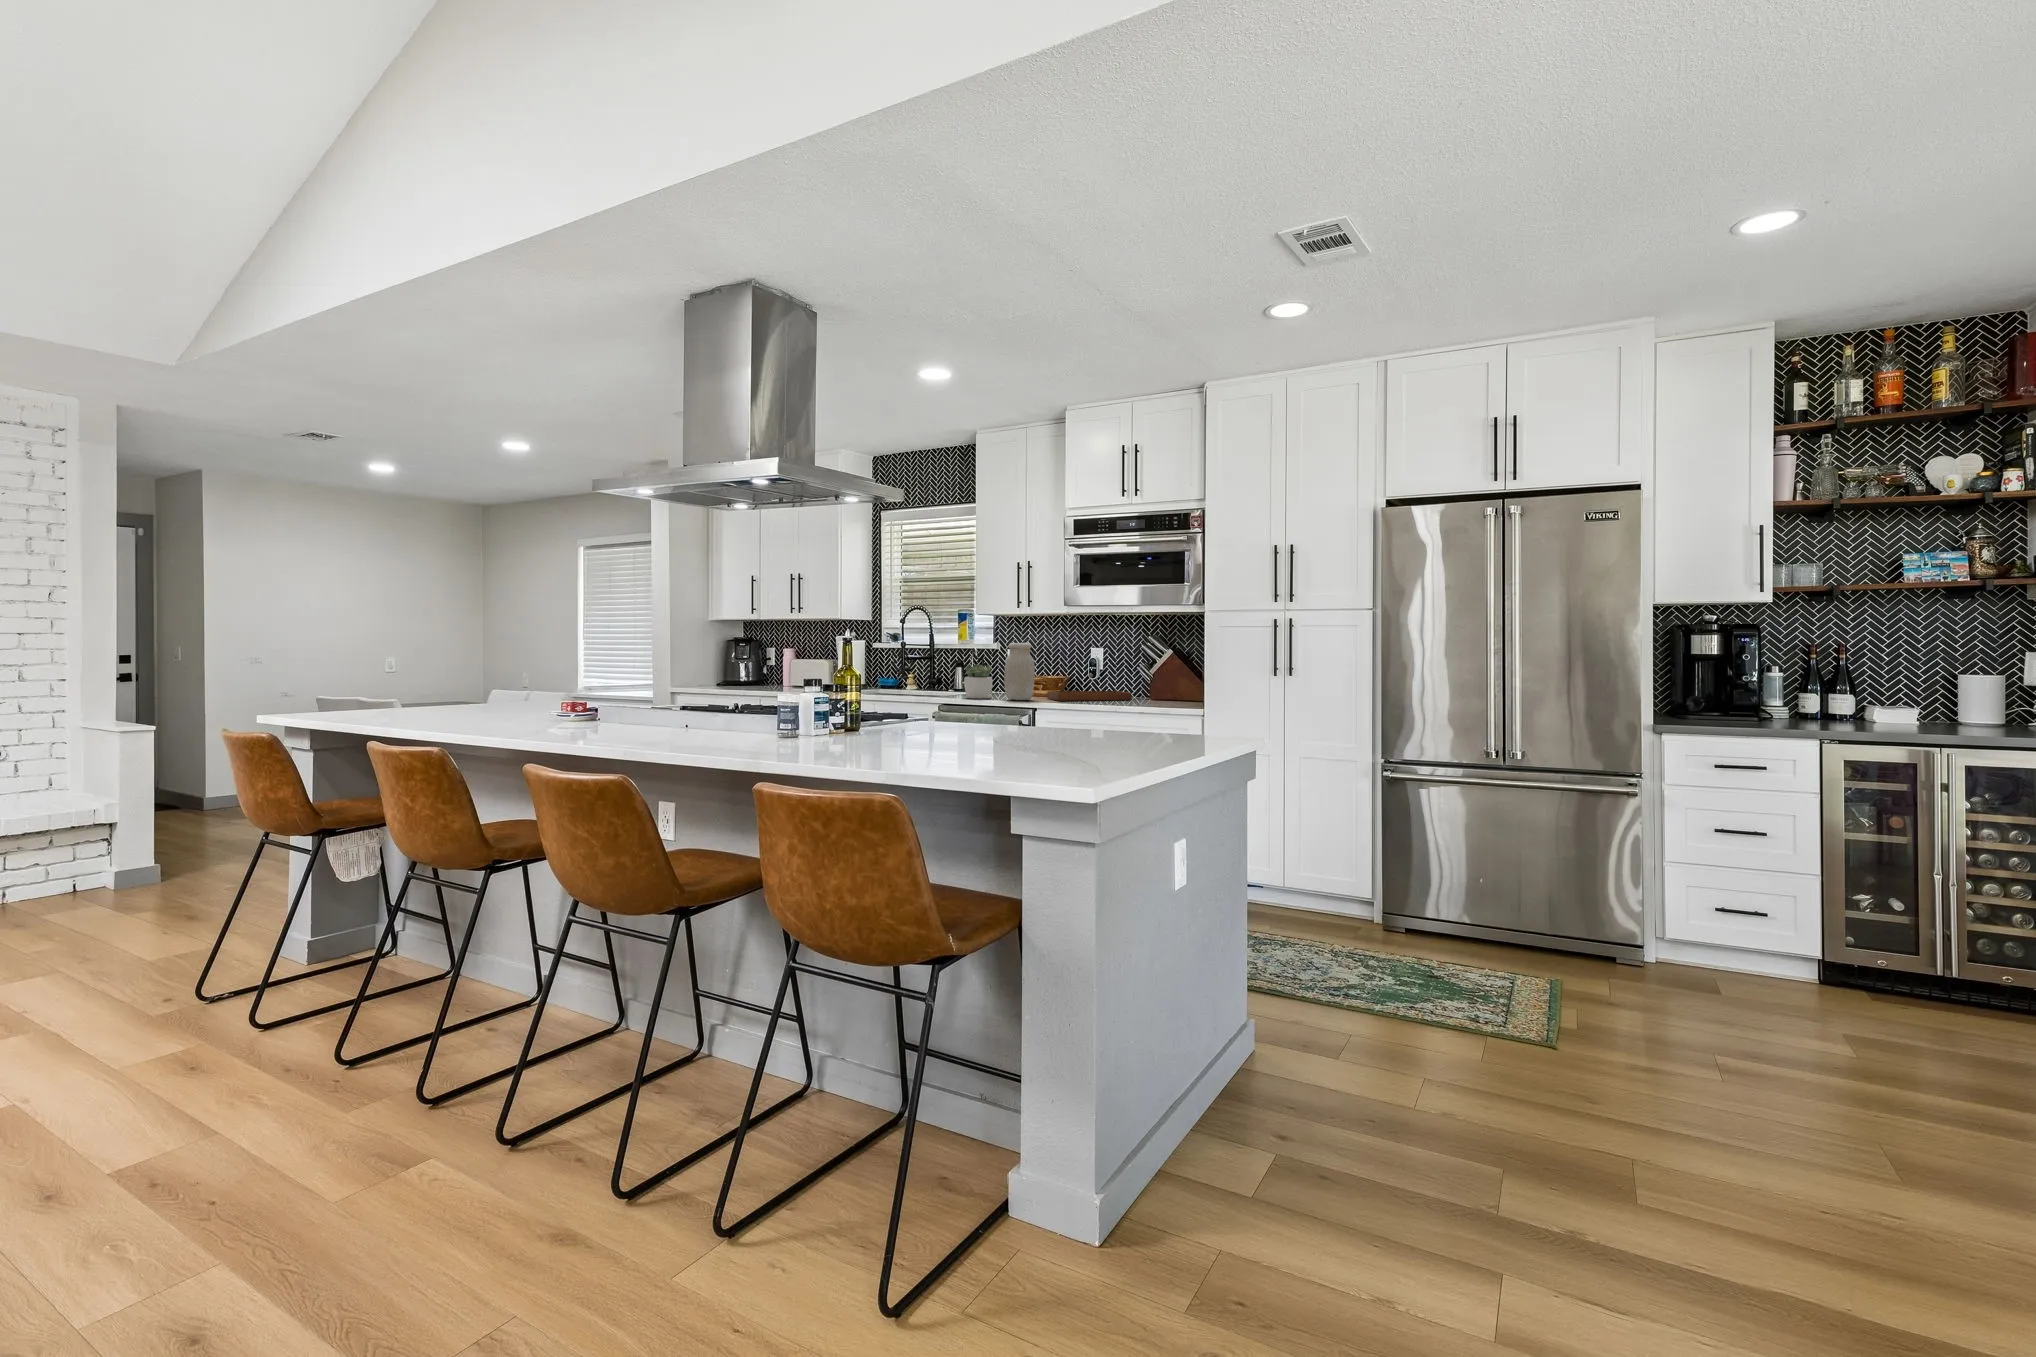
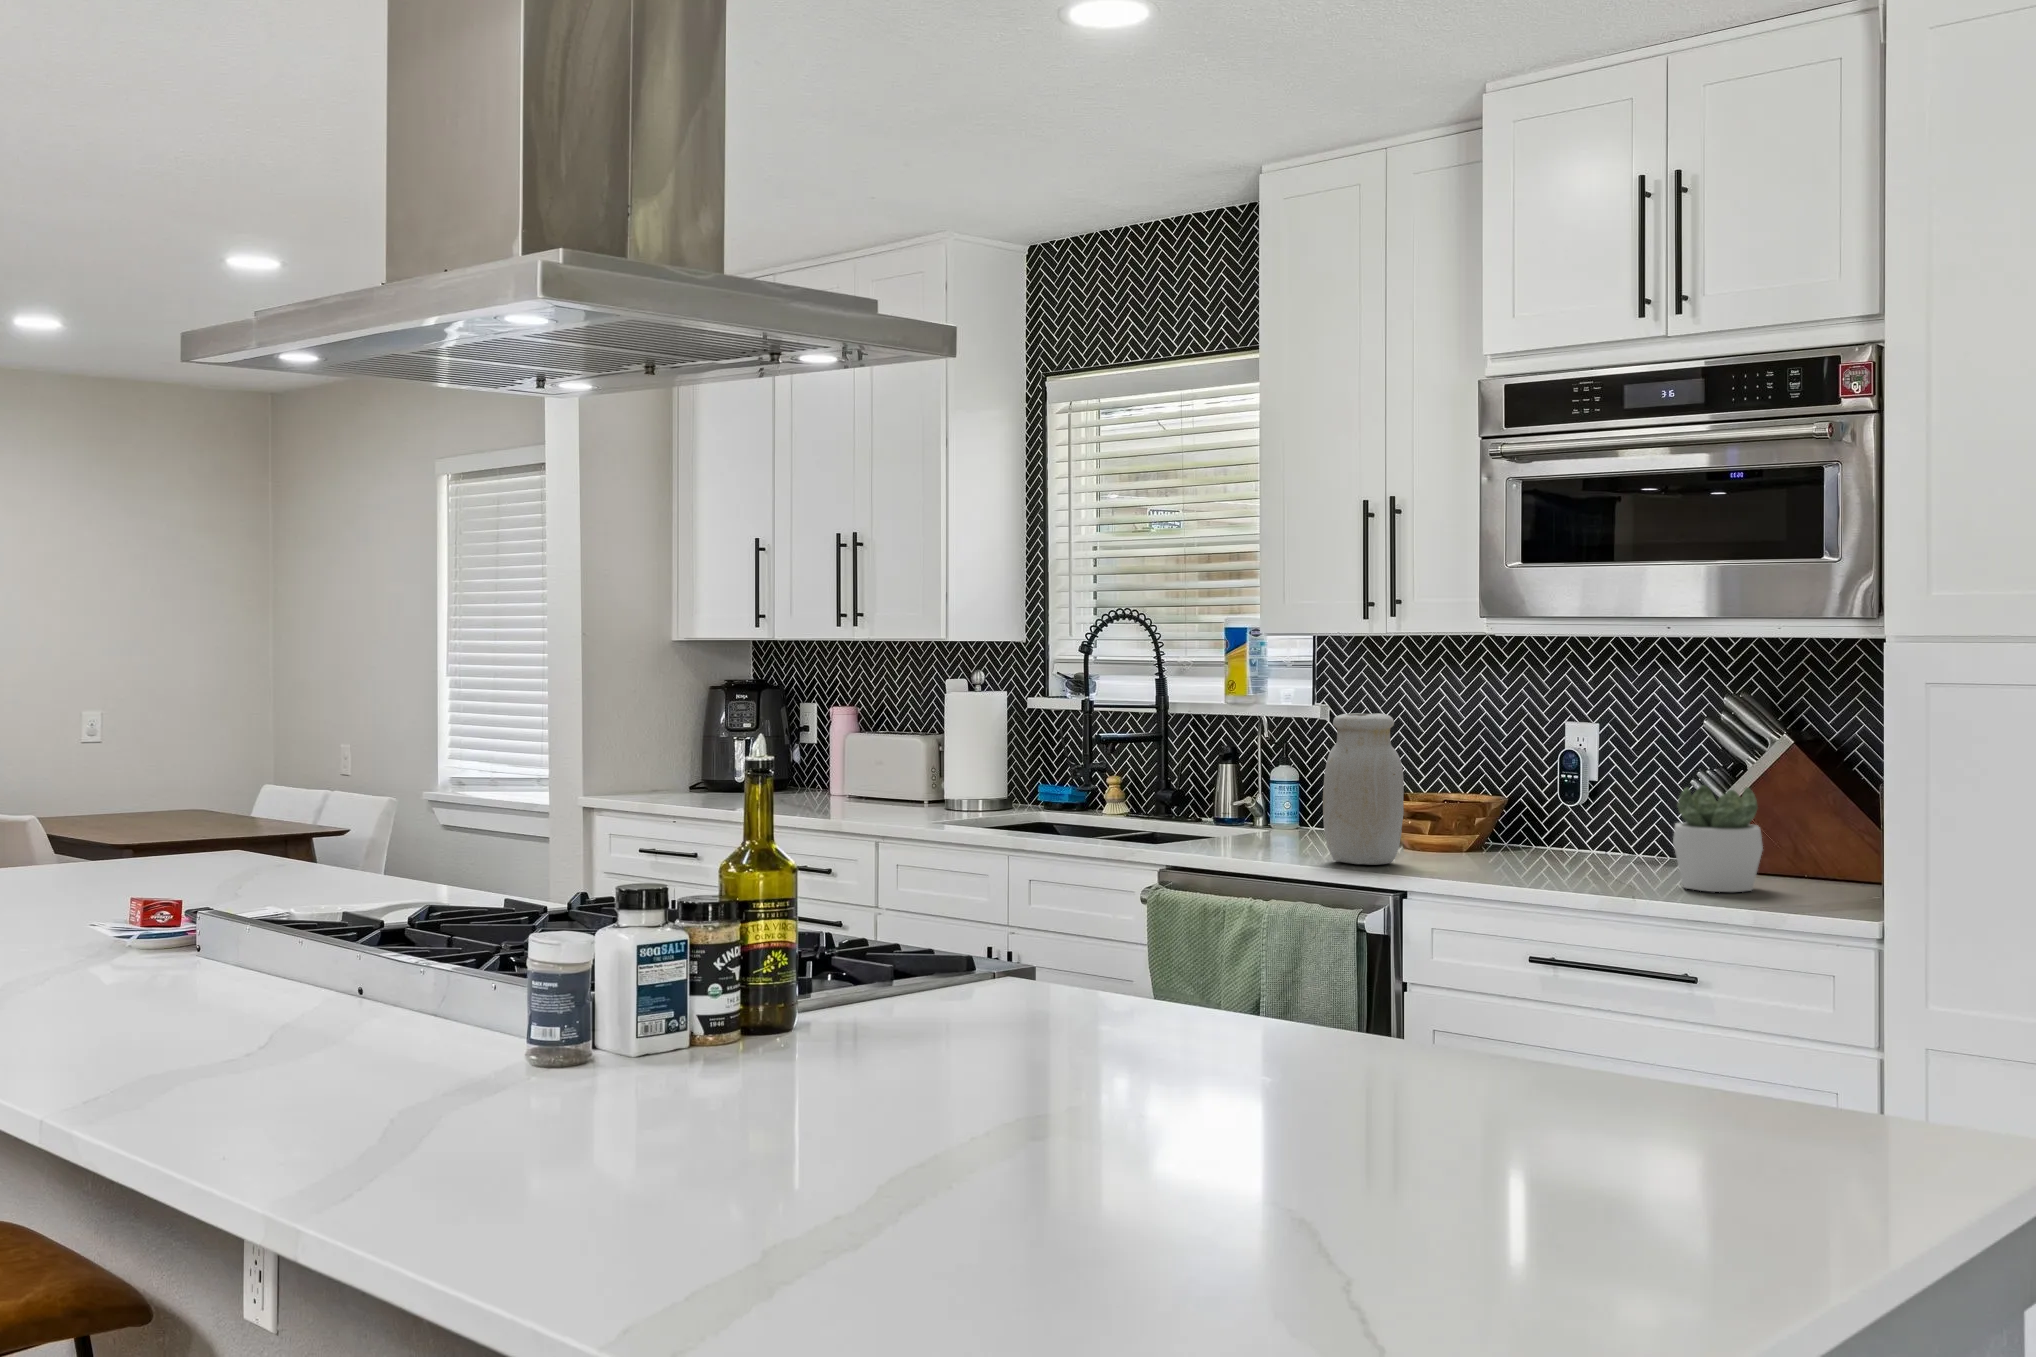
succulent plant: present [964,664,992,699] -> present [1673,785,1763,892]
tray: present [1047,673,1131,701] -> none [1442,792,1675,869]

